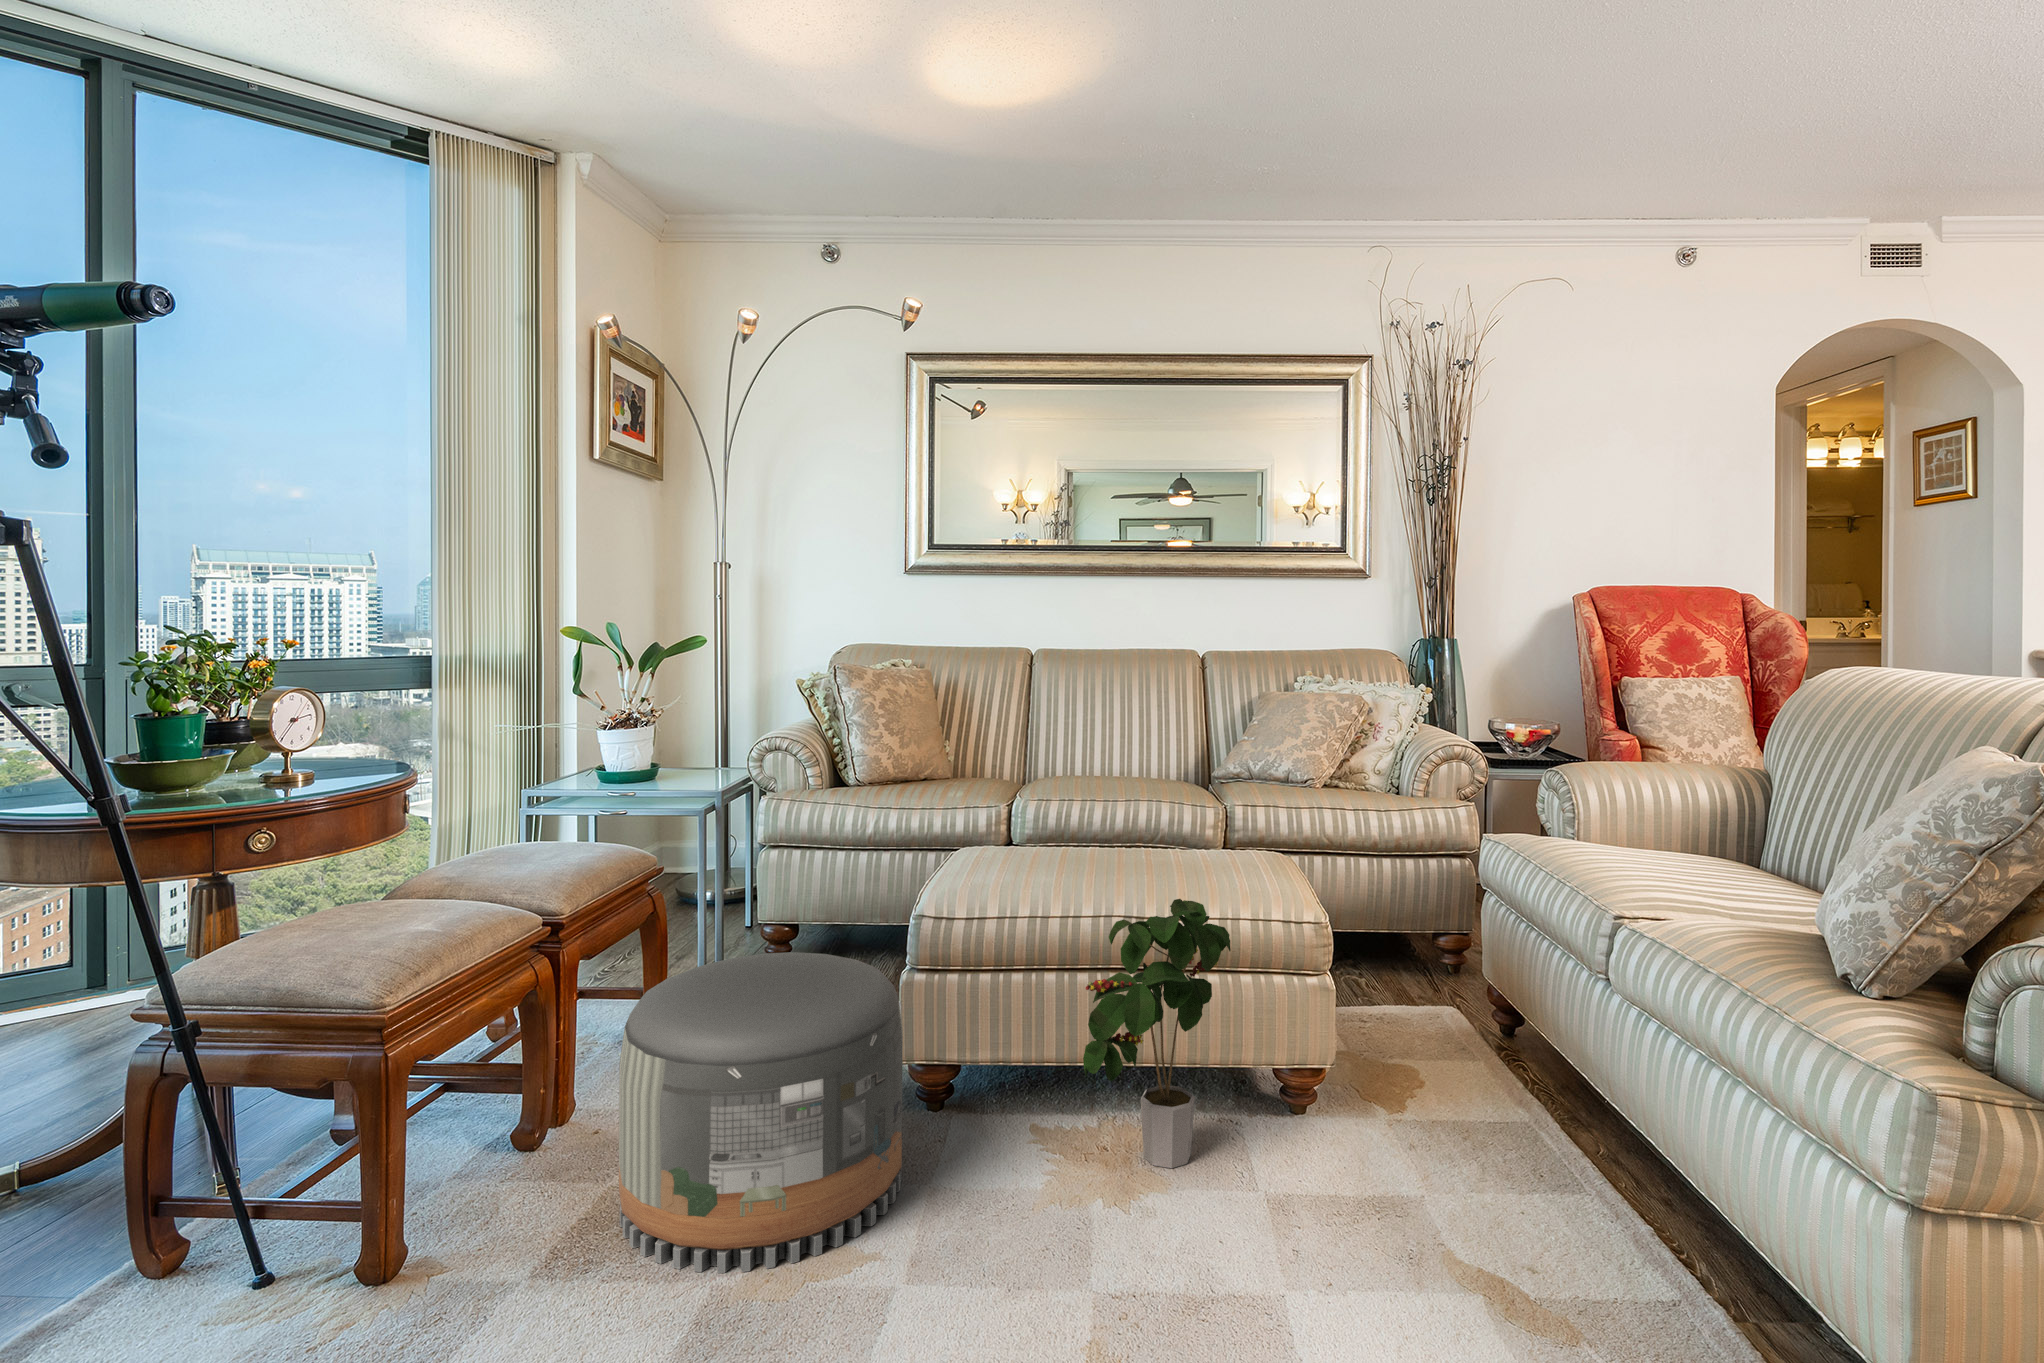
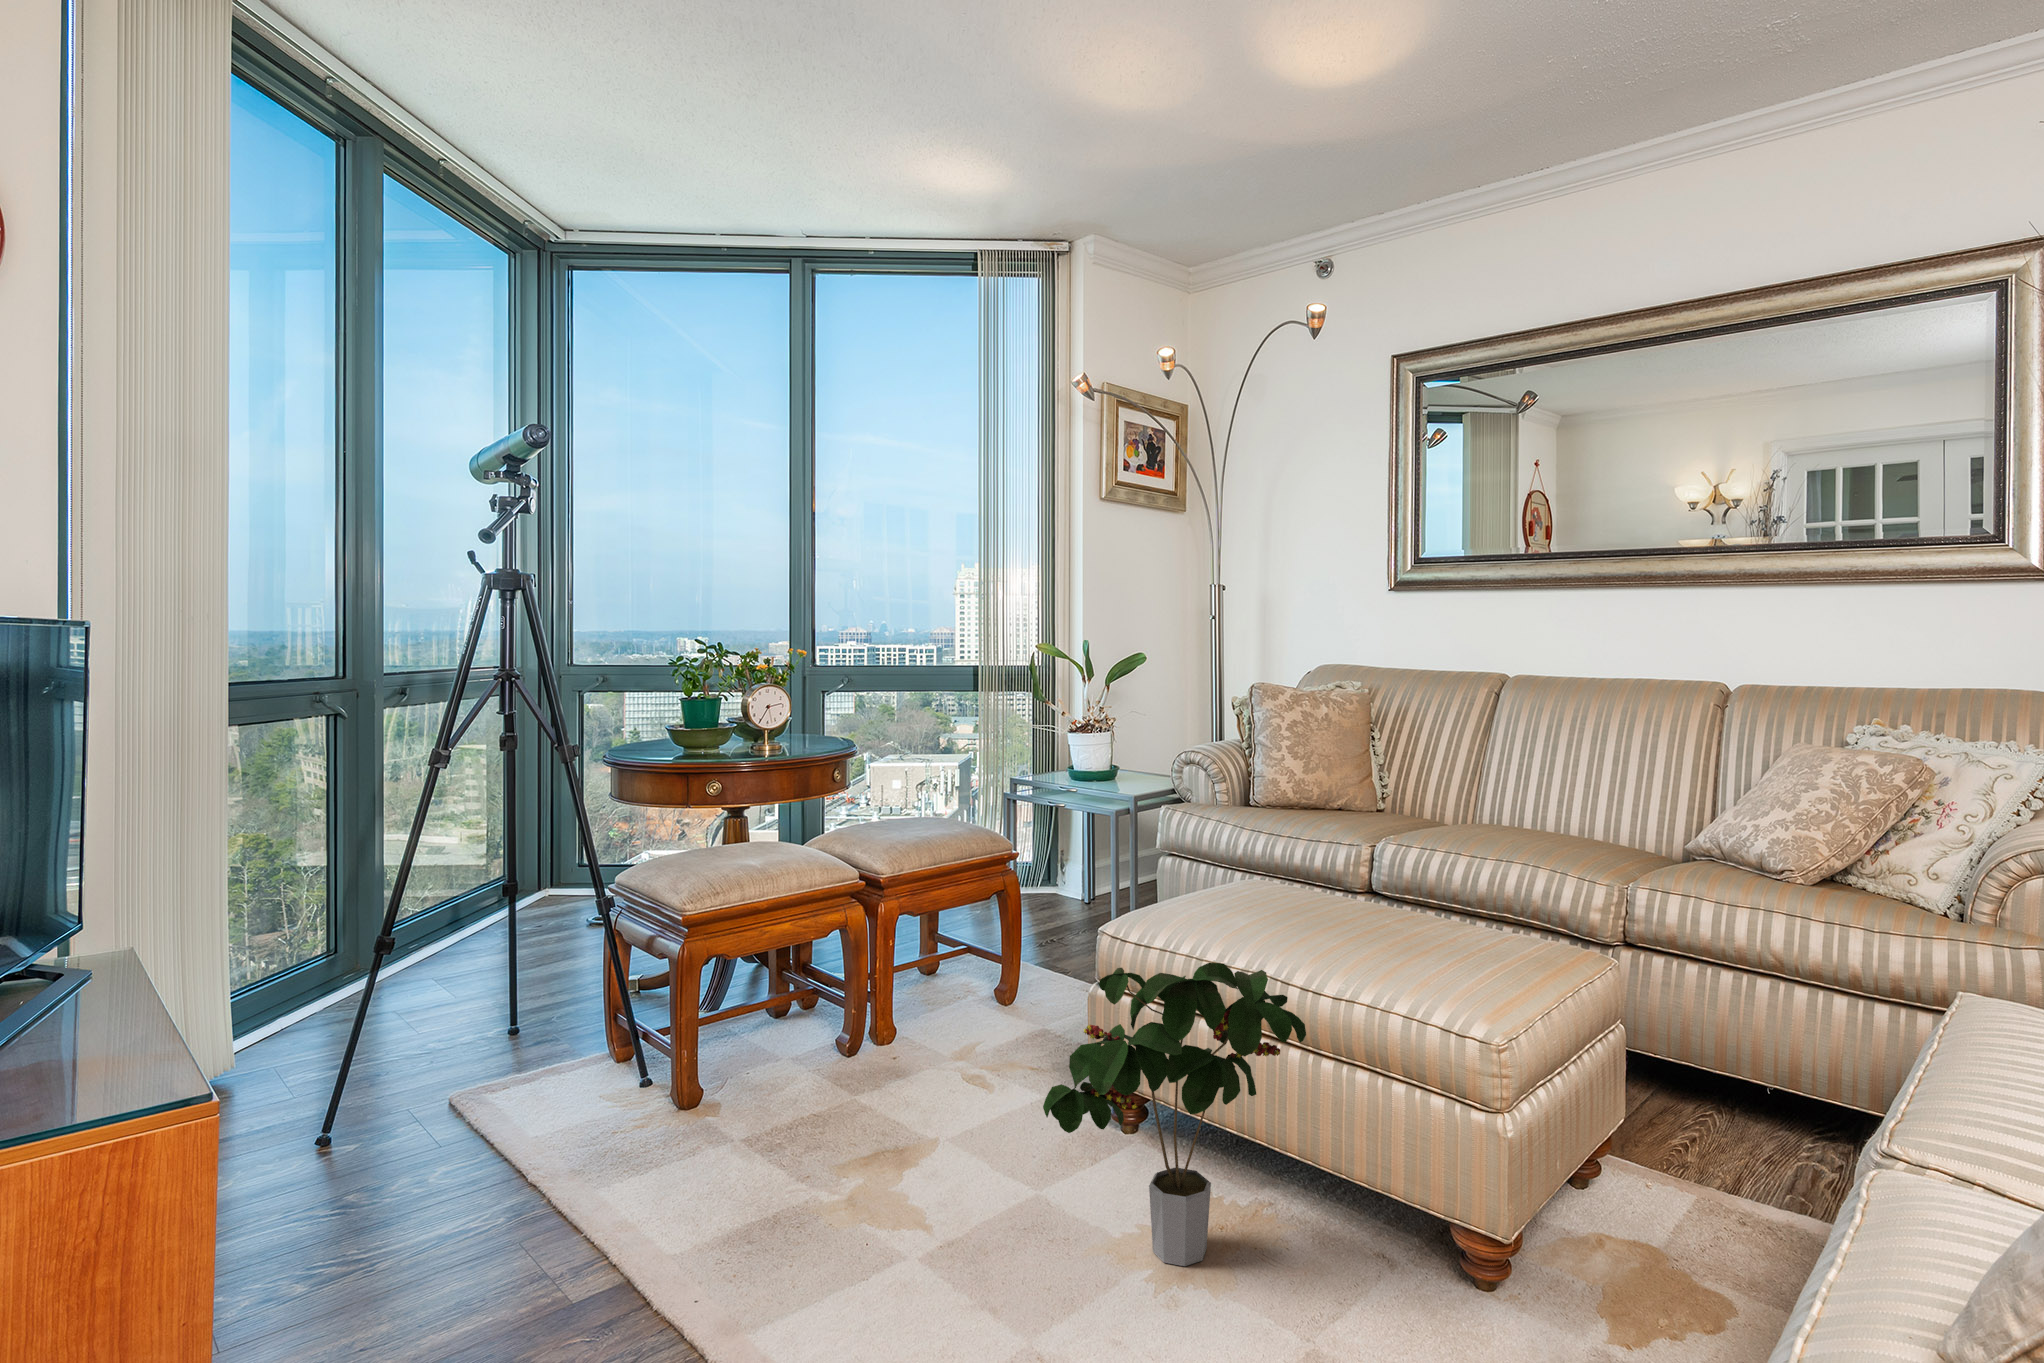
pouf: present [619,952,903,1273] -> none [756,928,992,1189]

